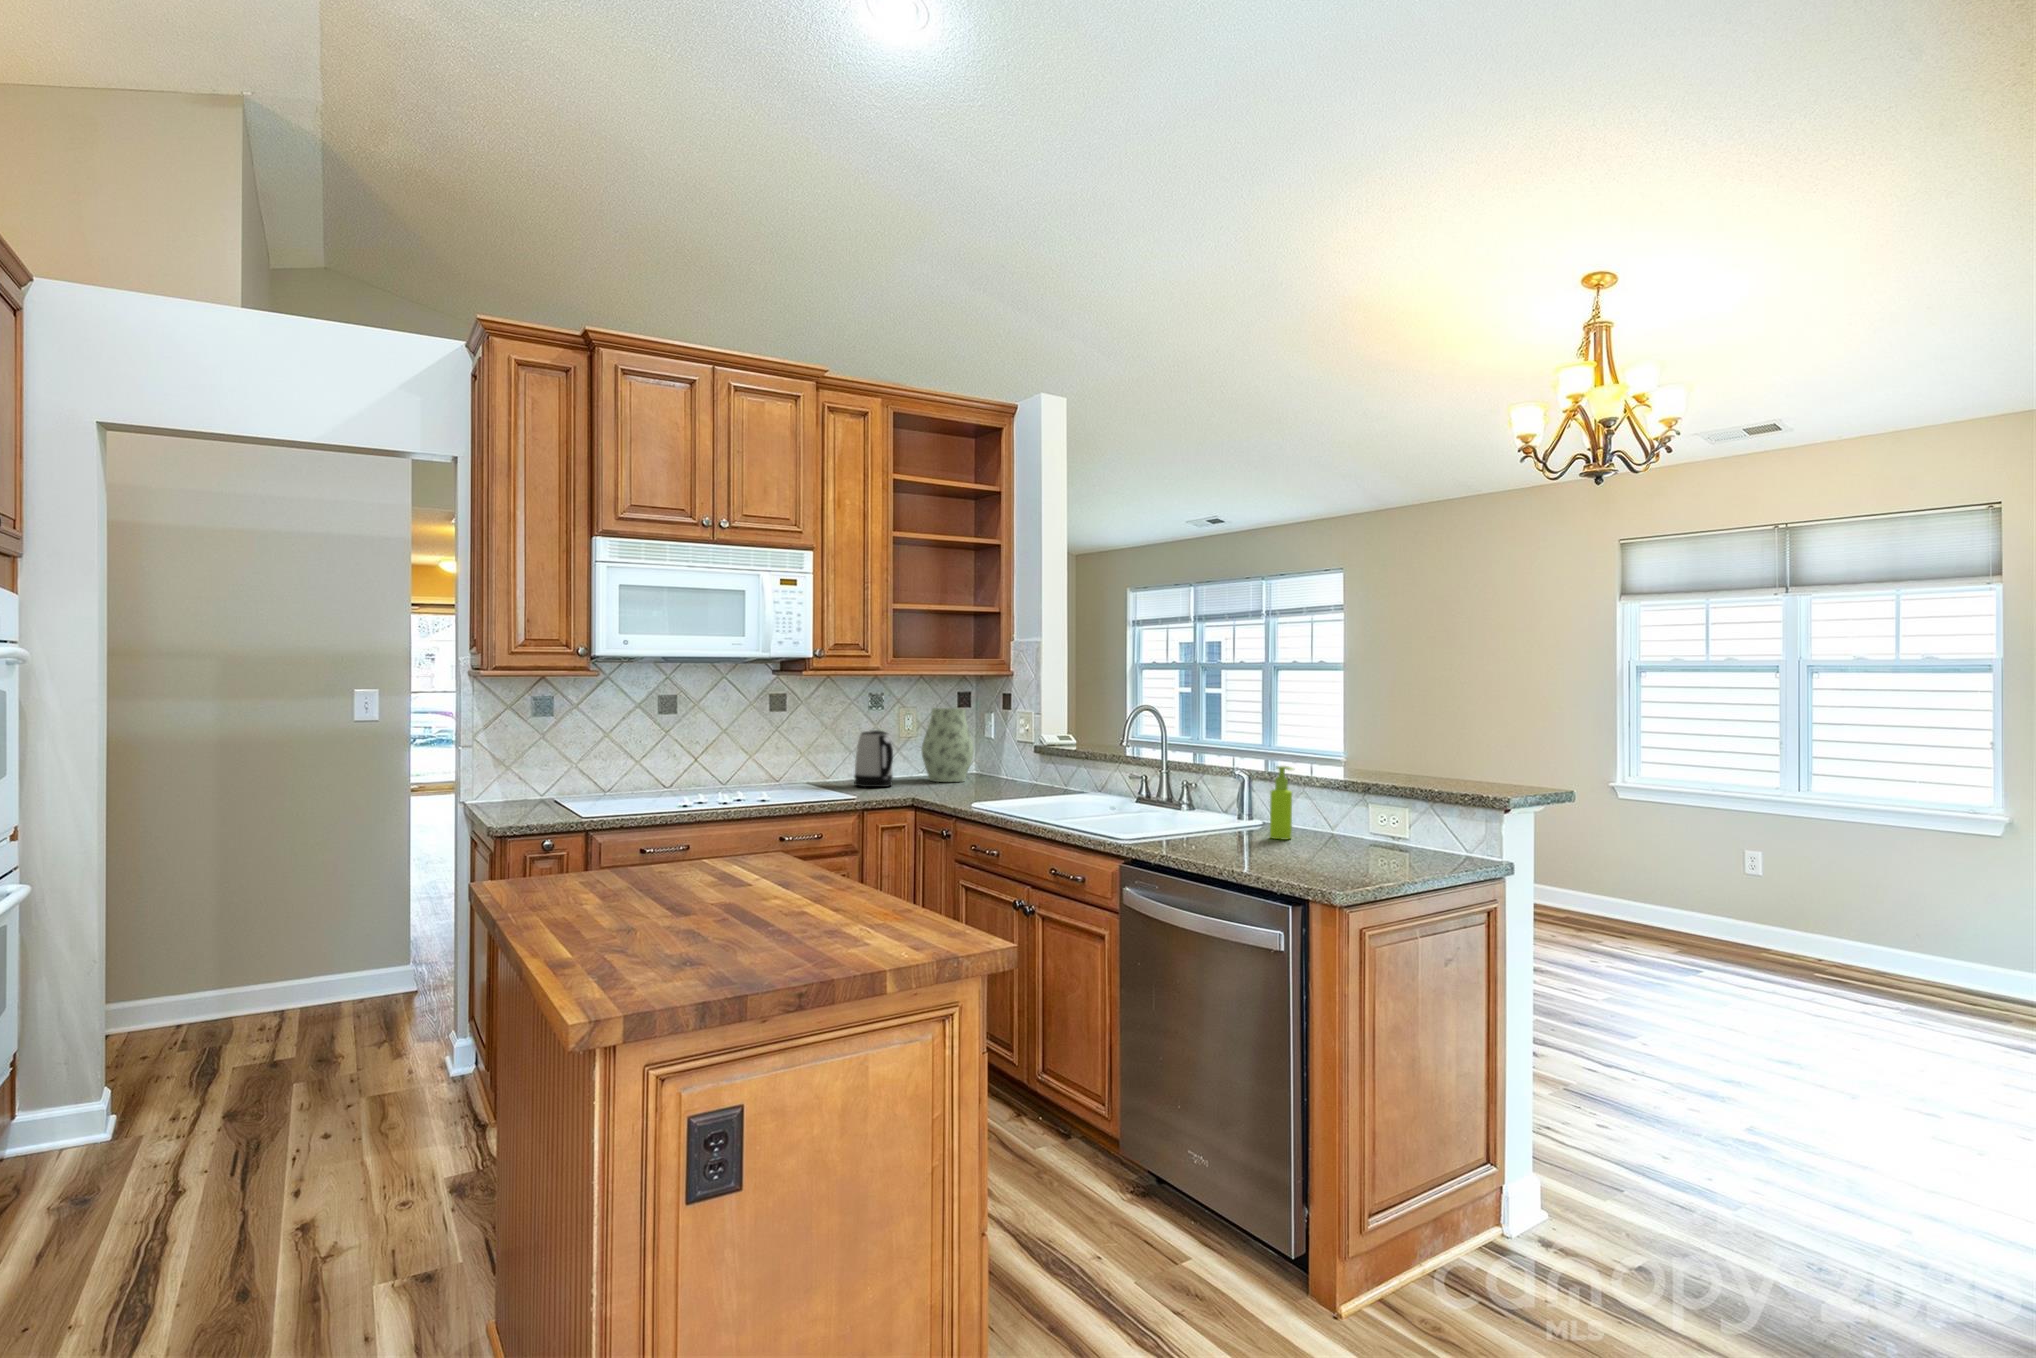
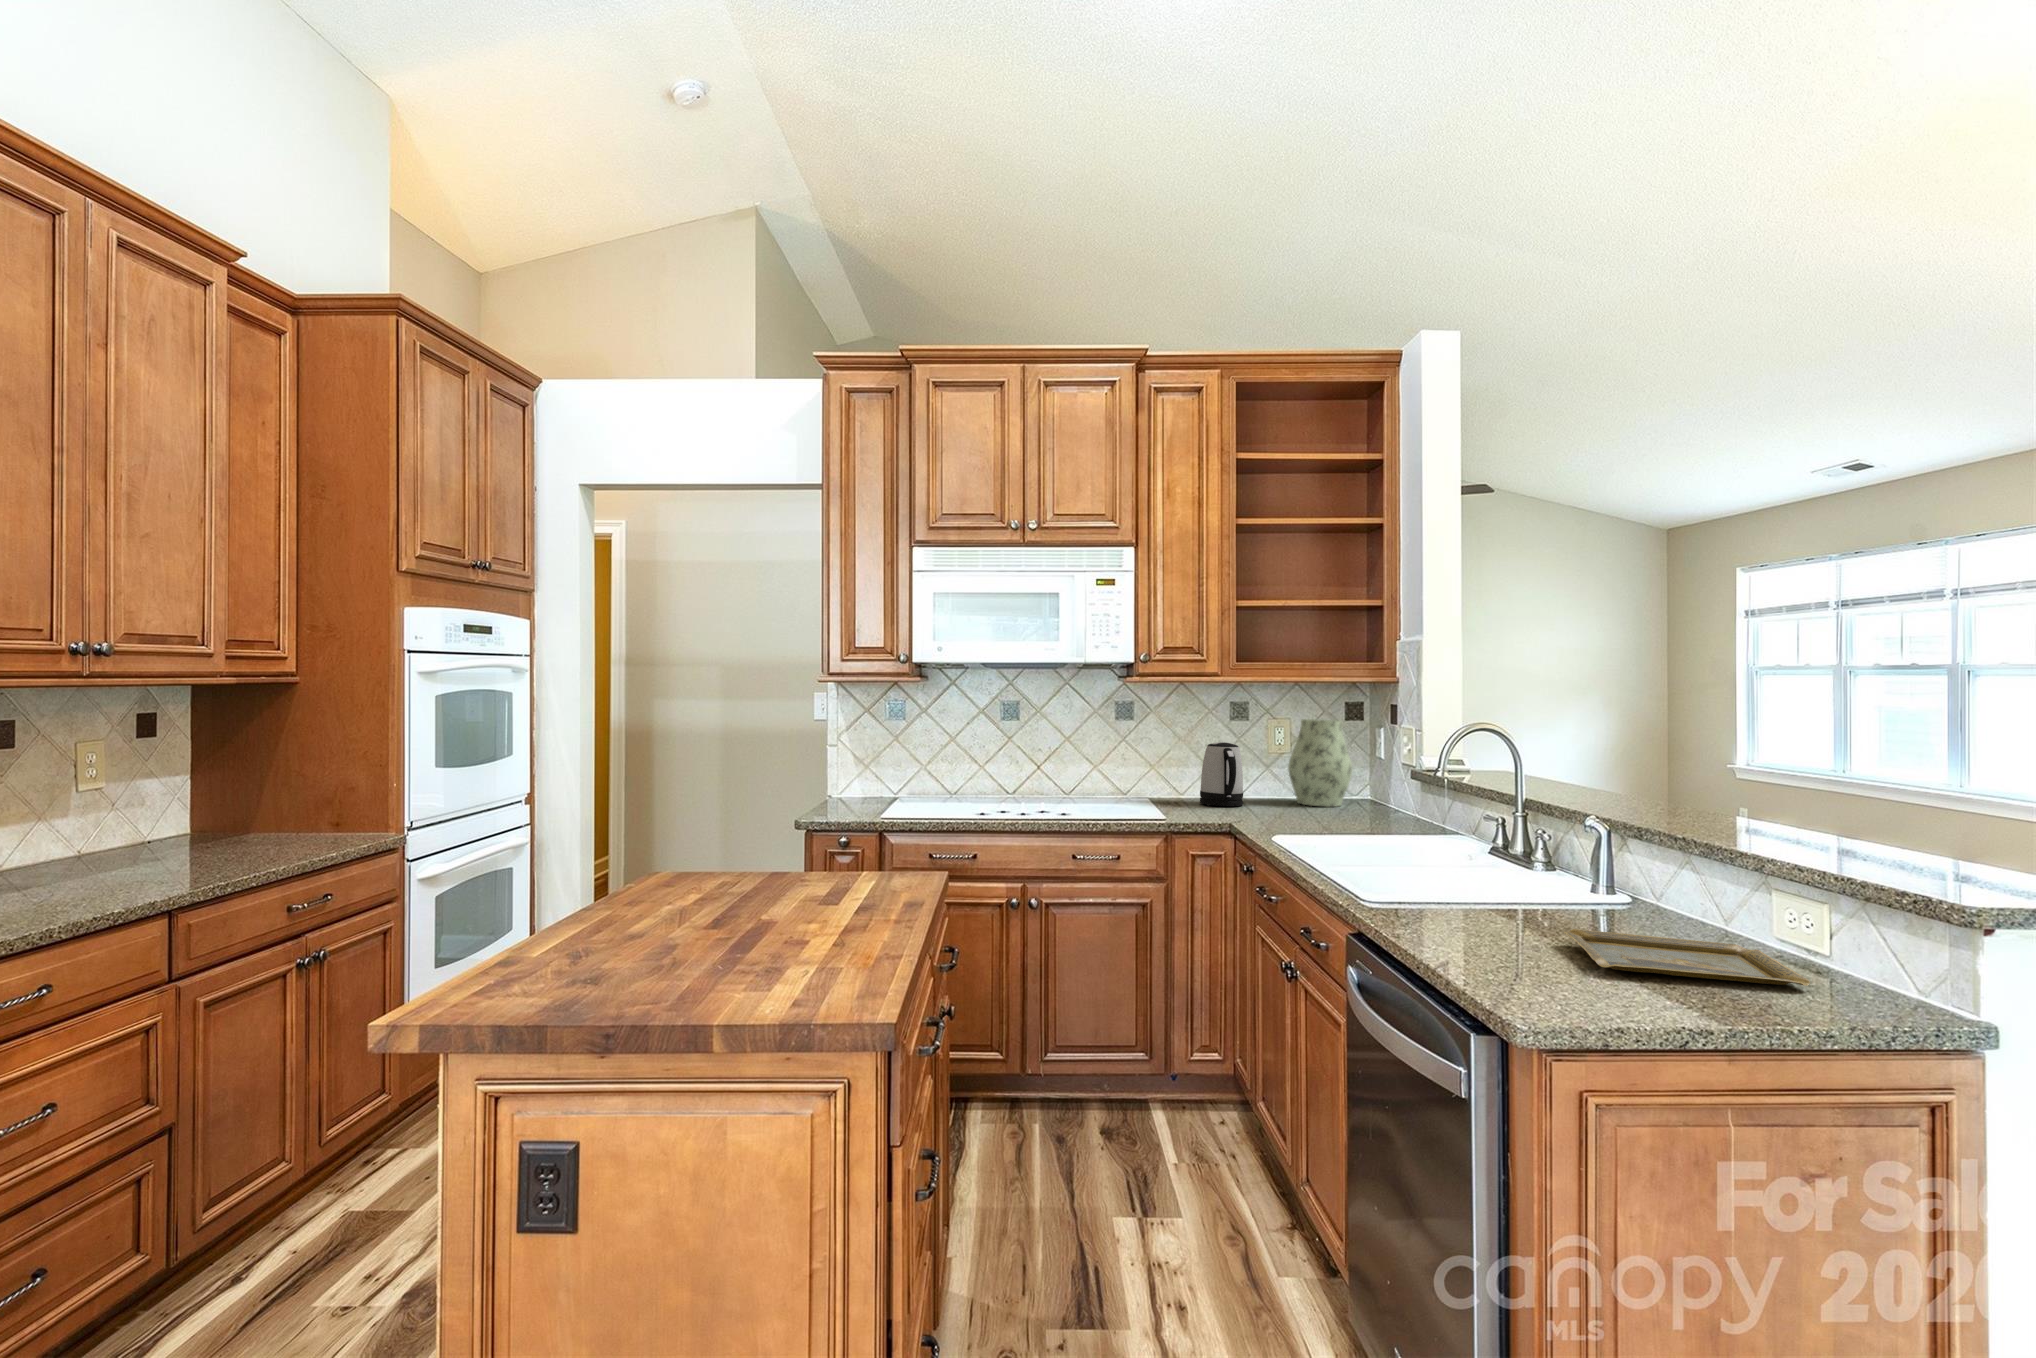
soap dispenser: present [1270,766,1293,839] -> none [1634,816,1675,930]
tray: none [1257,841,1391,861] -> present [1564,929,1810,986]

